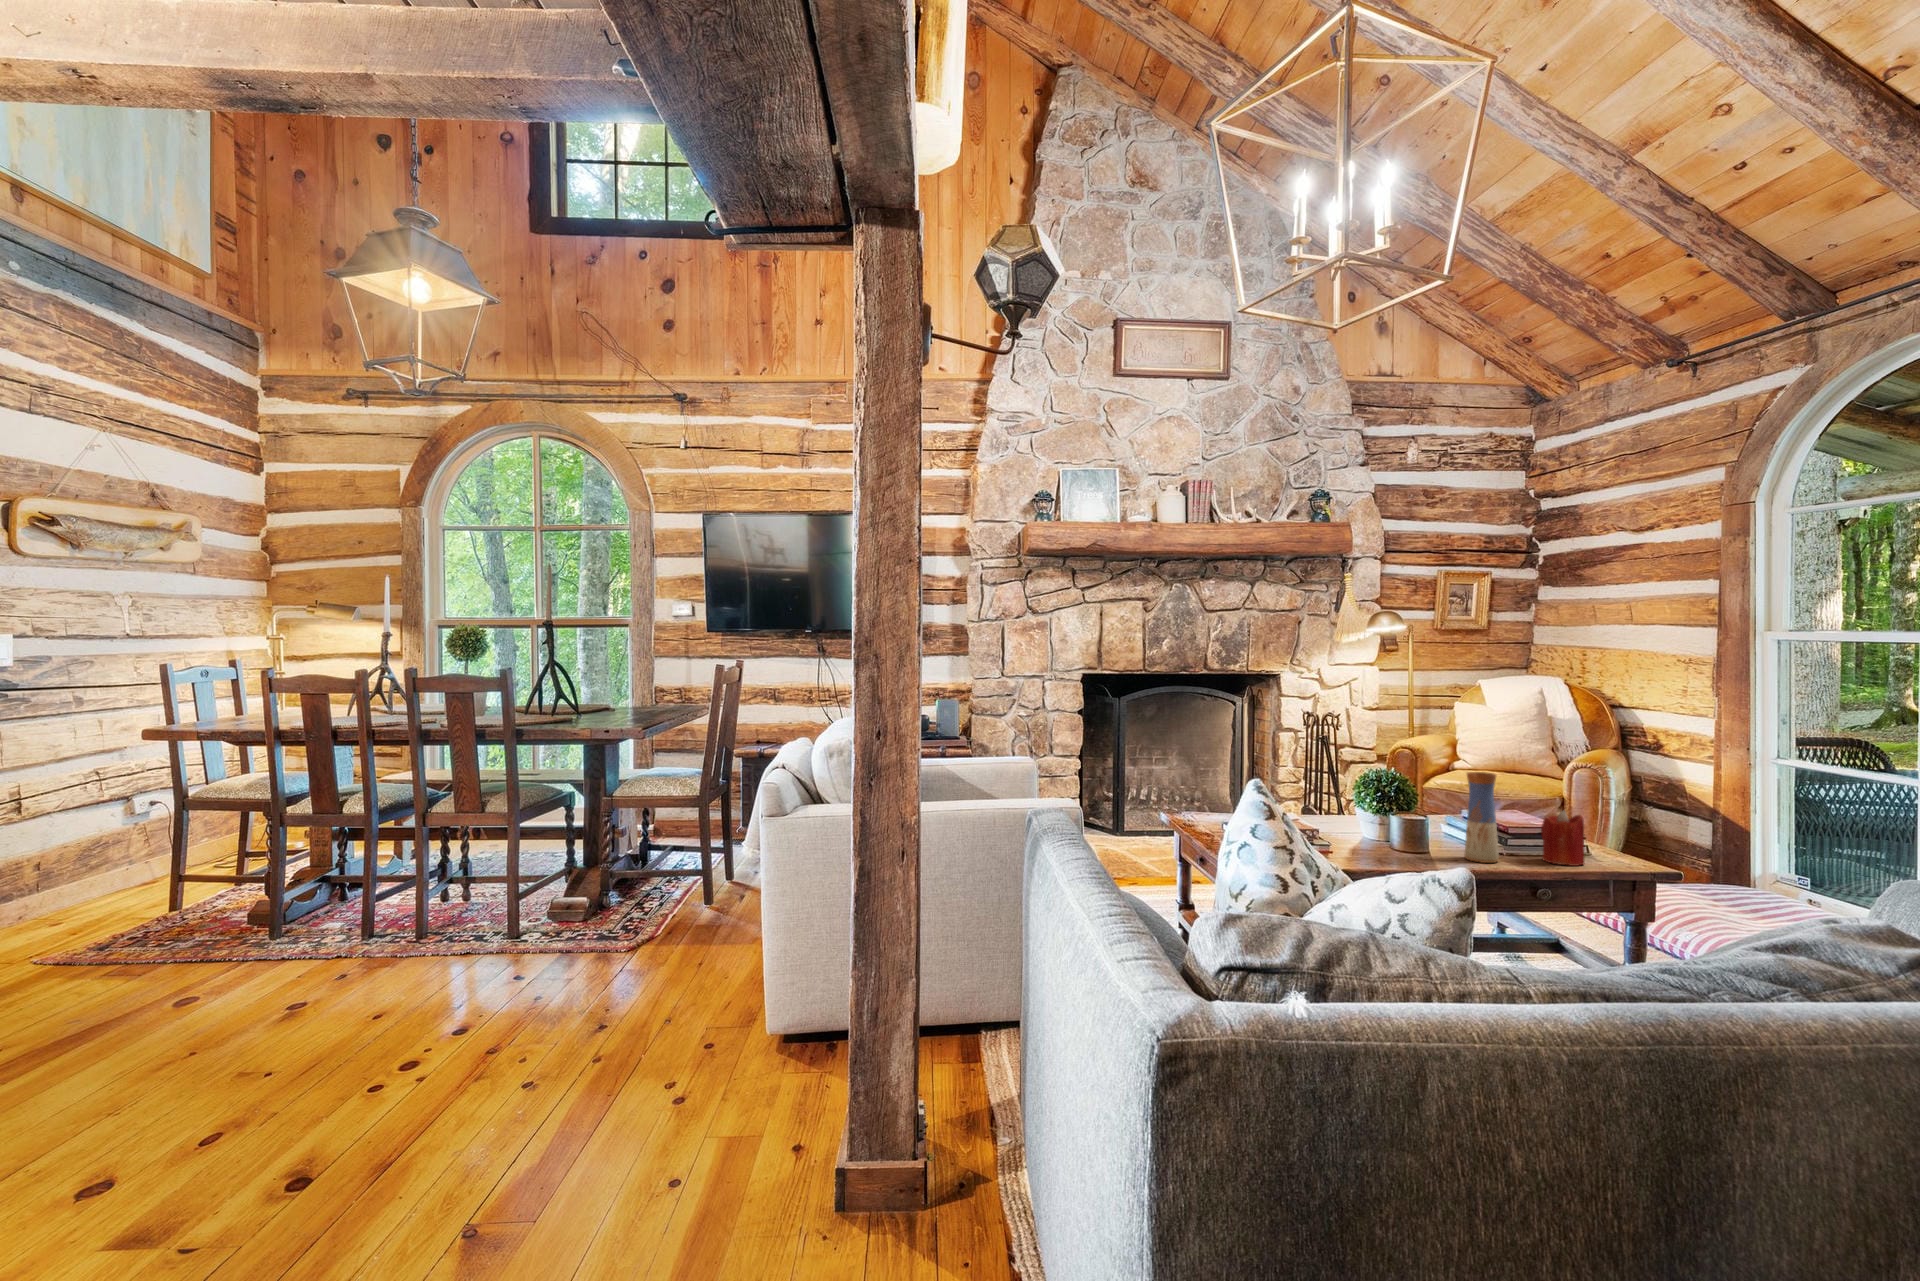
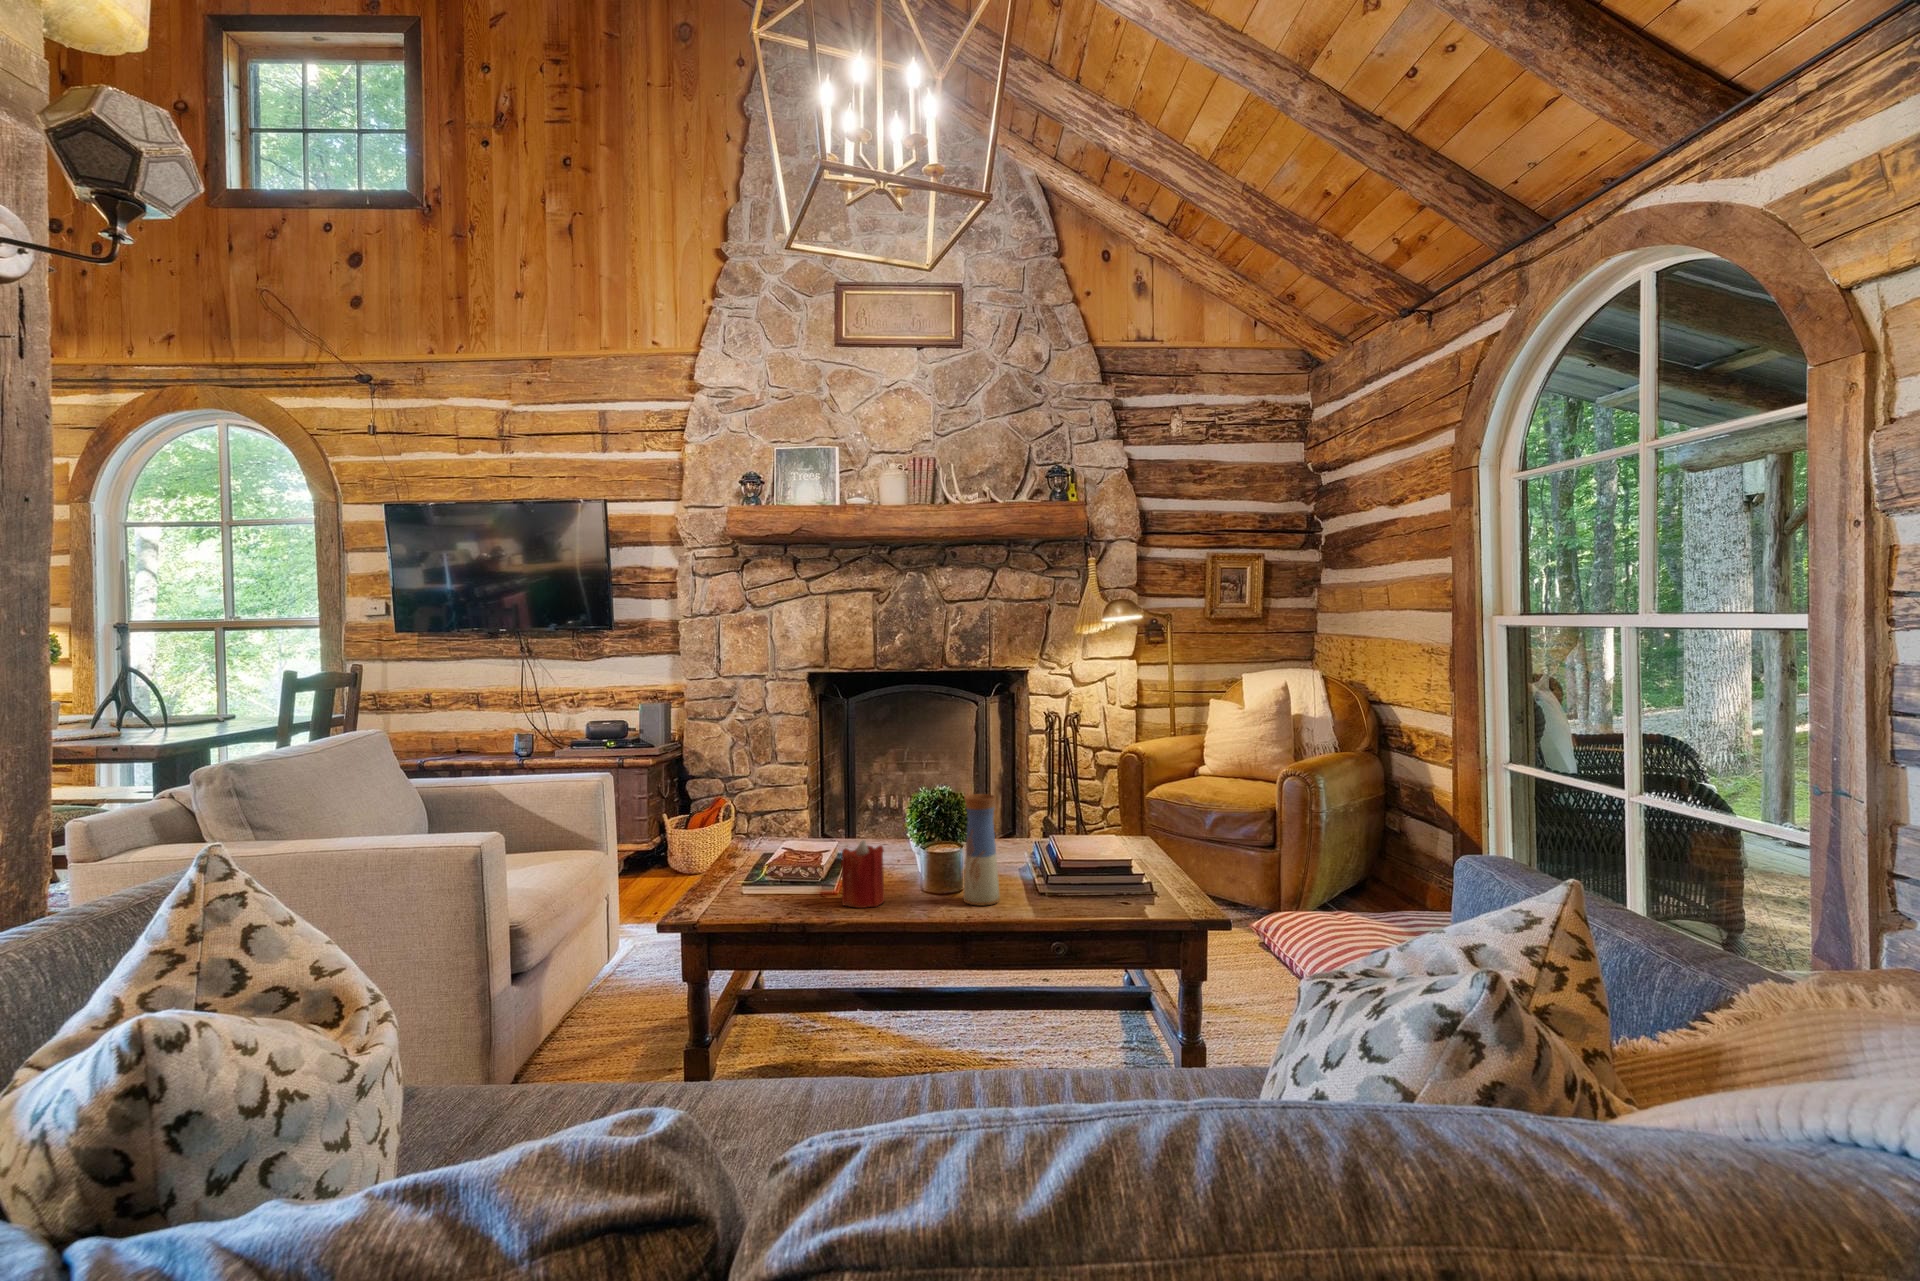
candle: present [1541,811,1585,866] -> present [841,840,884,908]

